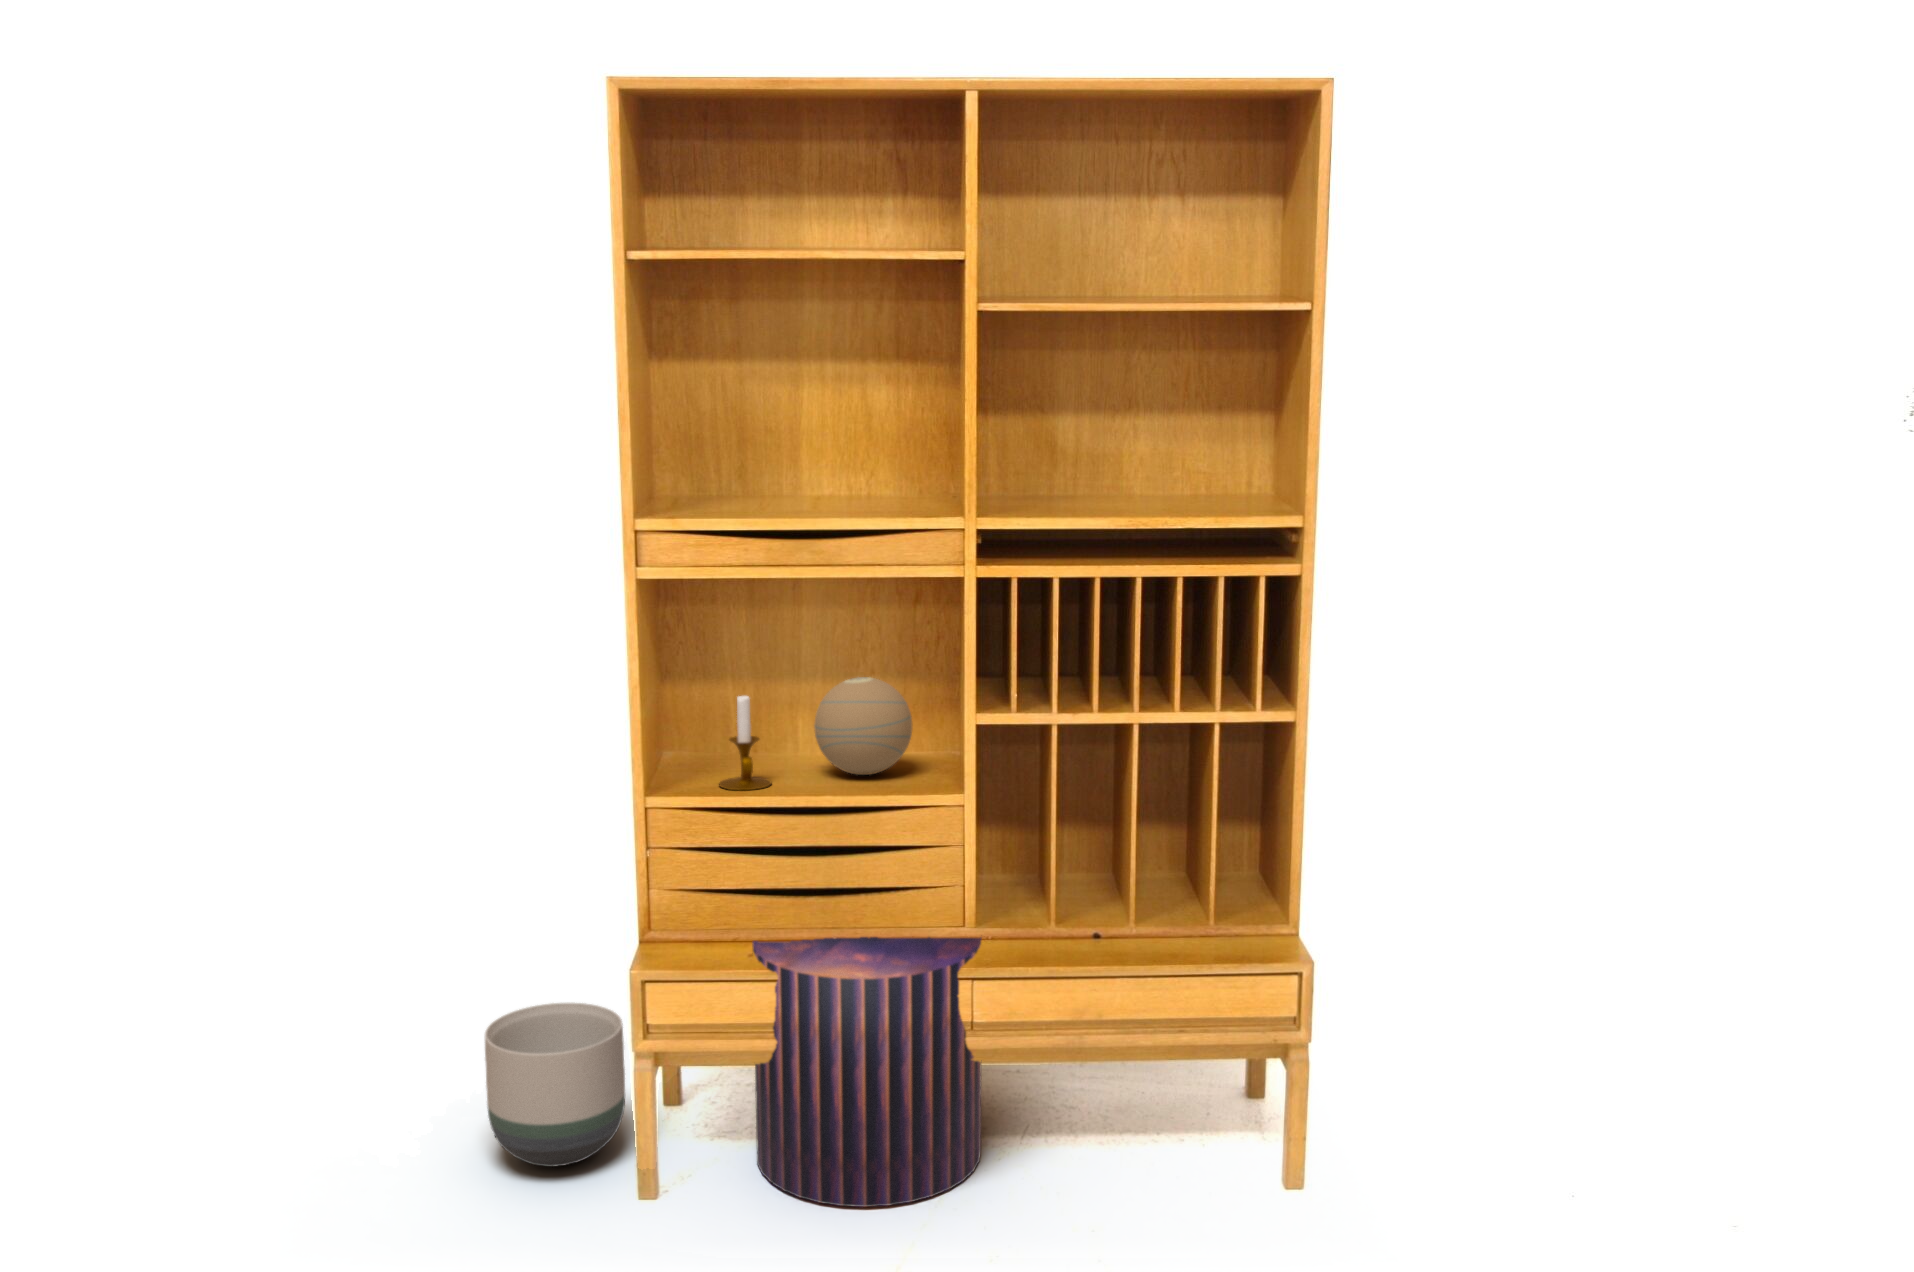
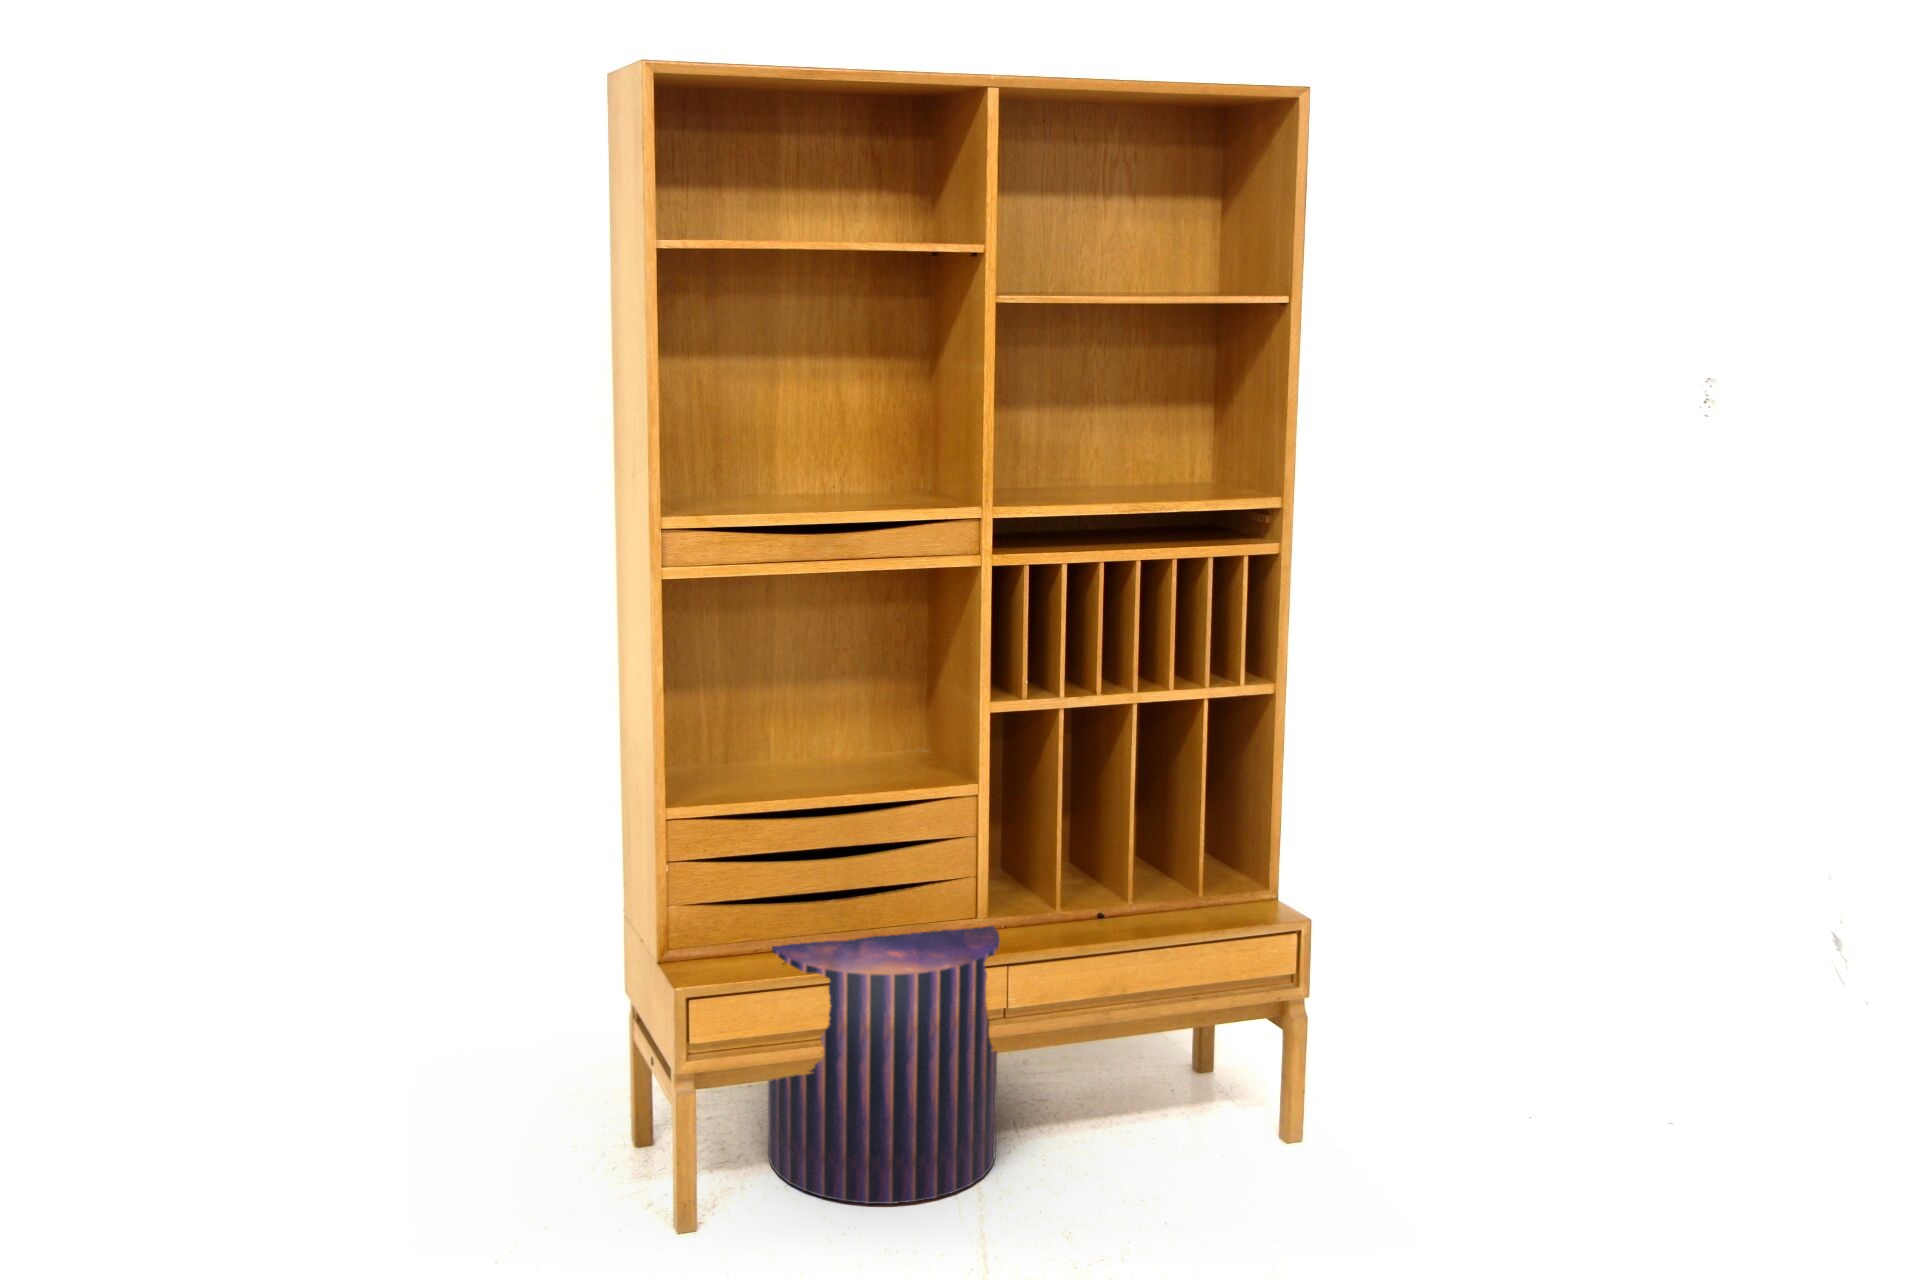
decorative orb: present [814,677,912,775] -> none [799,673,898,773]
candlestick: present [719,696,771,790] -> none [714,697,769,795]
planter: present [485,1003,625,1167] -> none [490,1030,636,1203]

